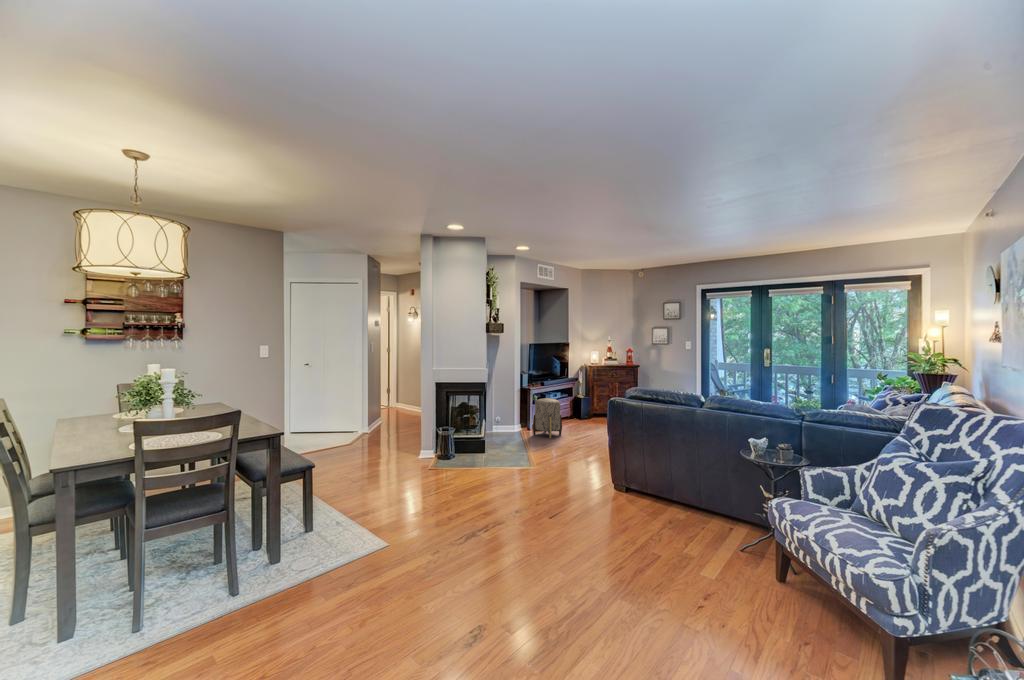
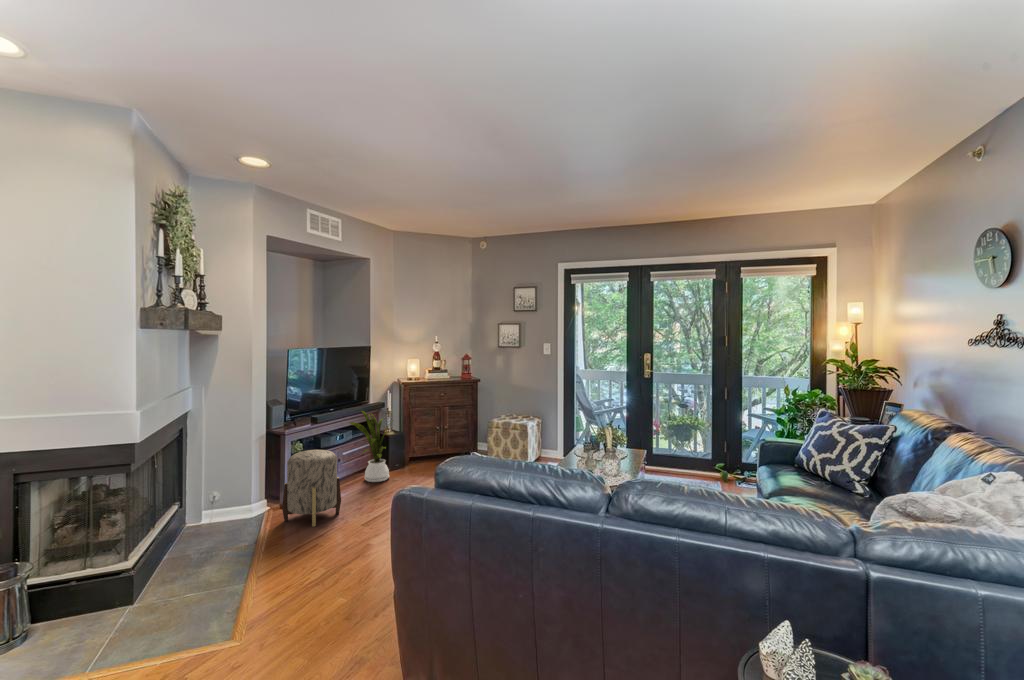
house plant: none [560,380,587,424] -> present [350,411,389,482]

